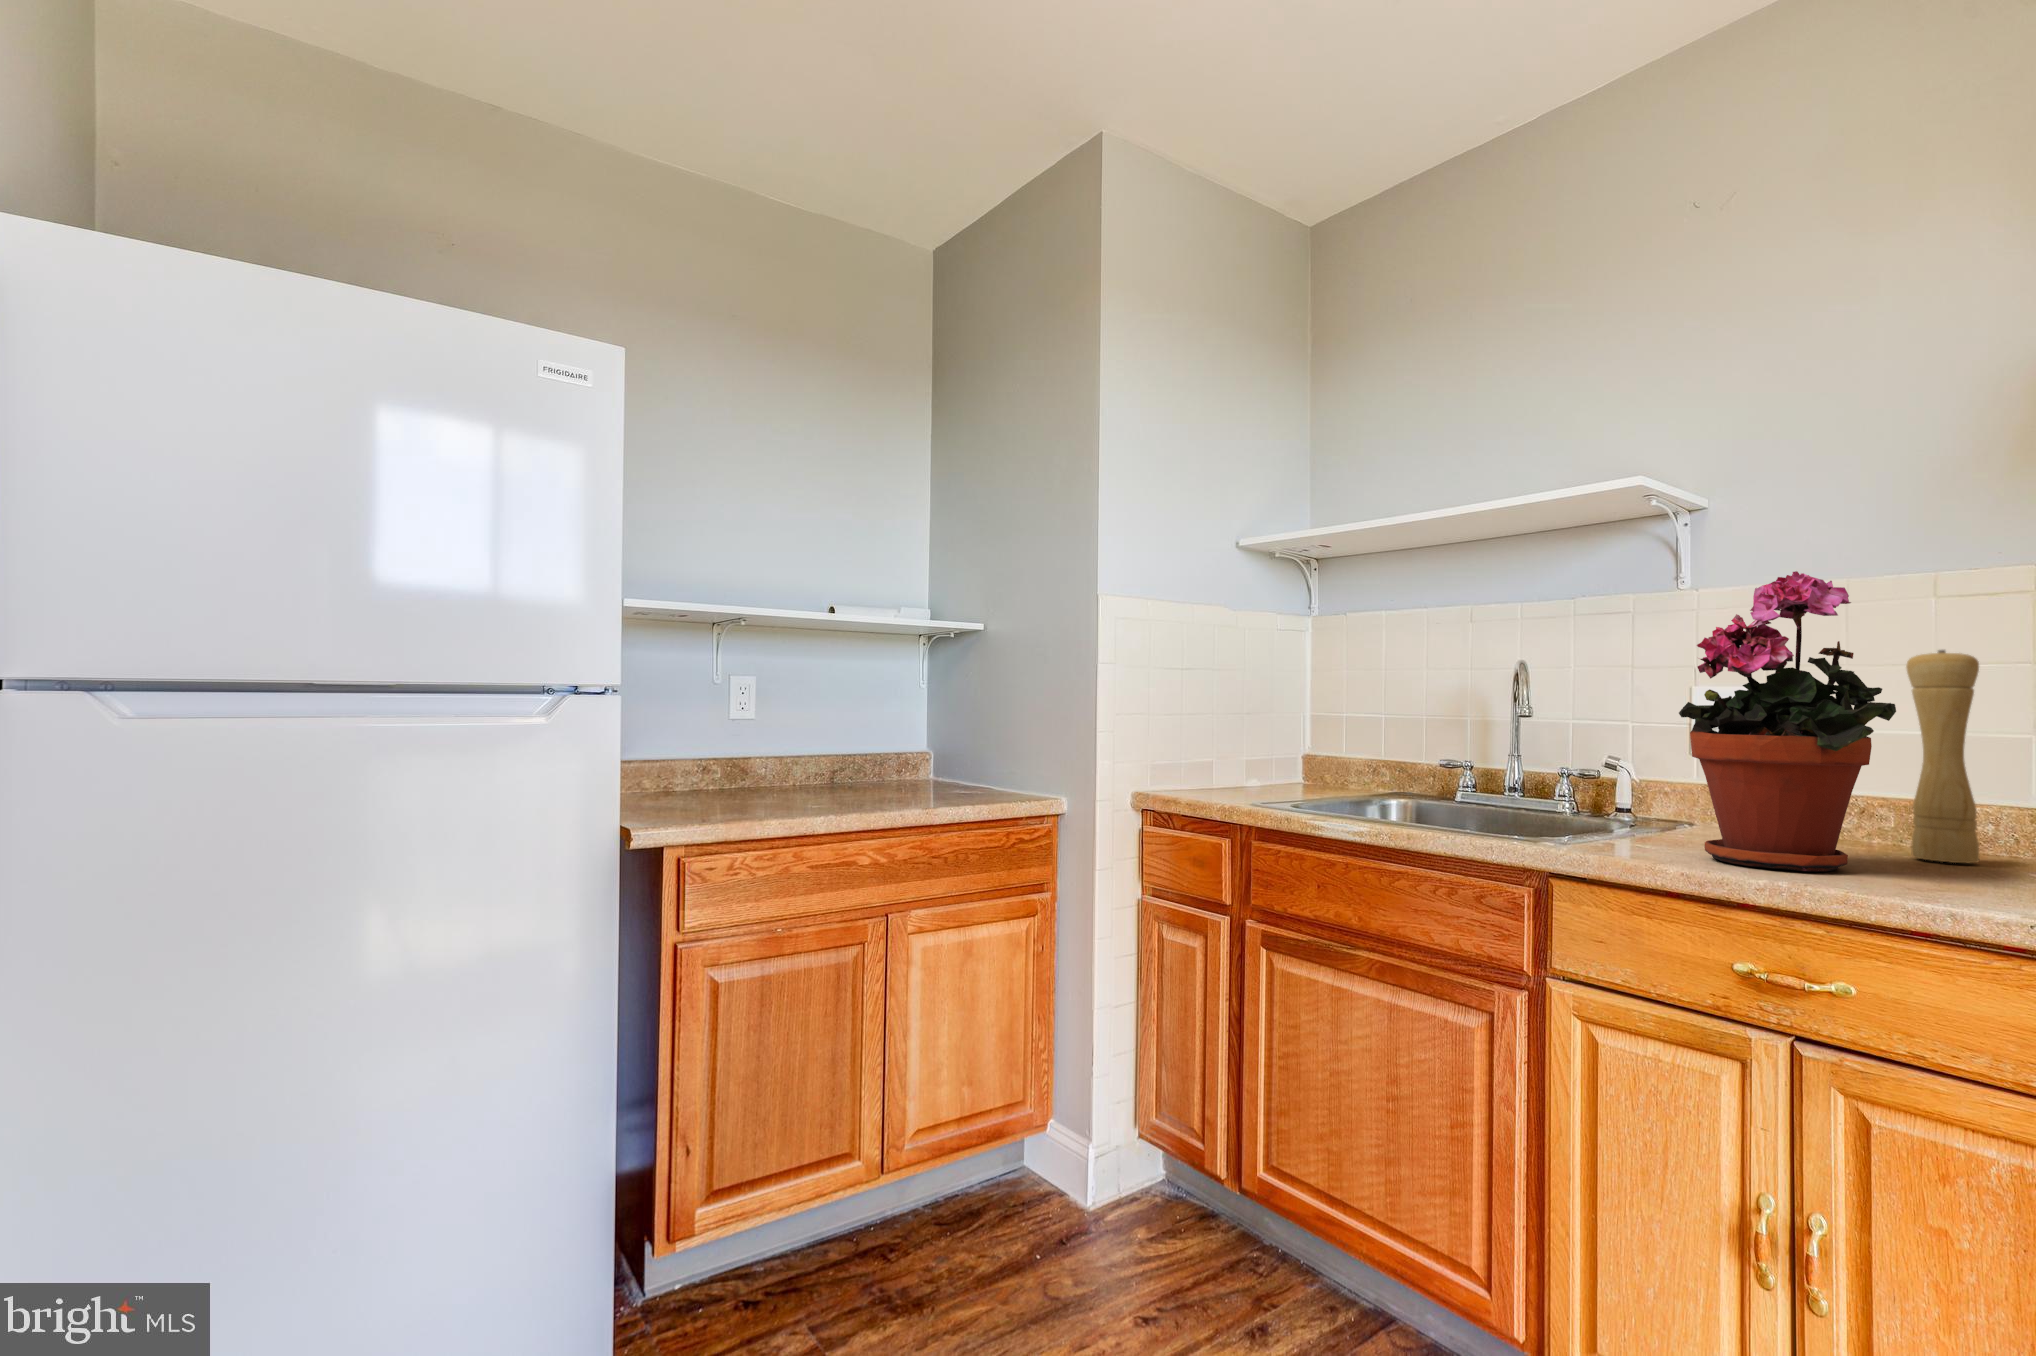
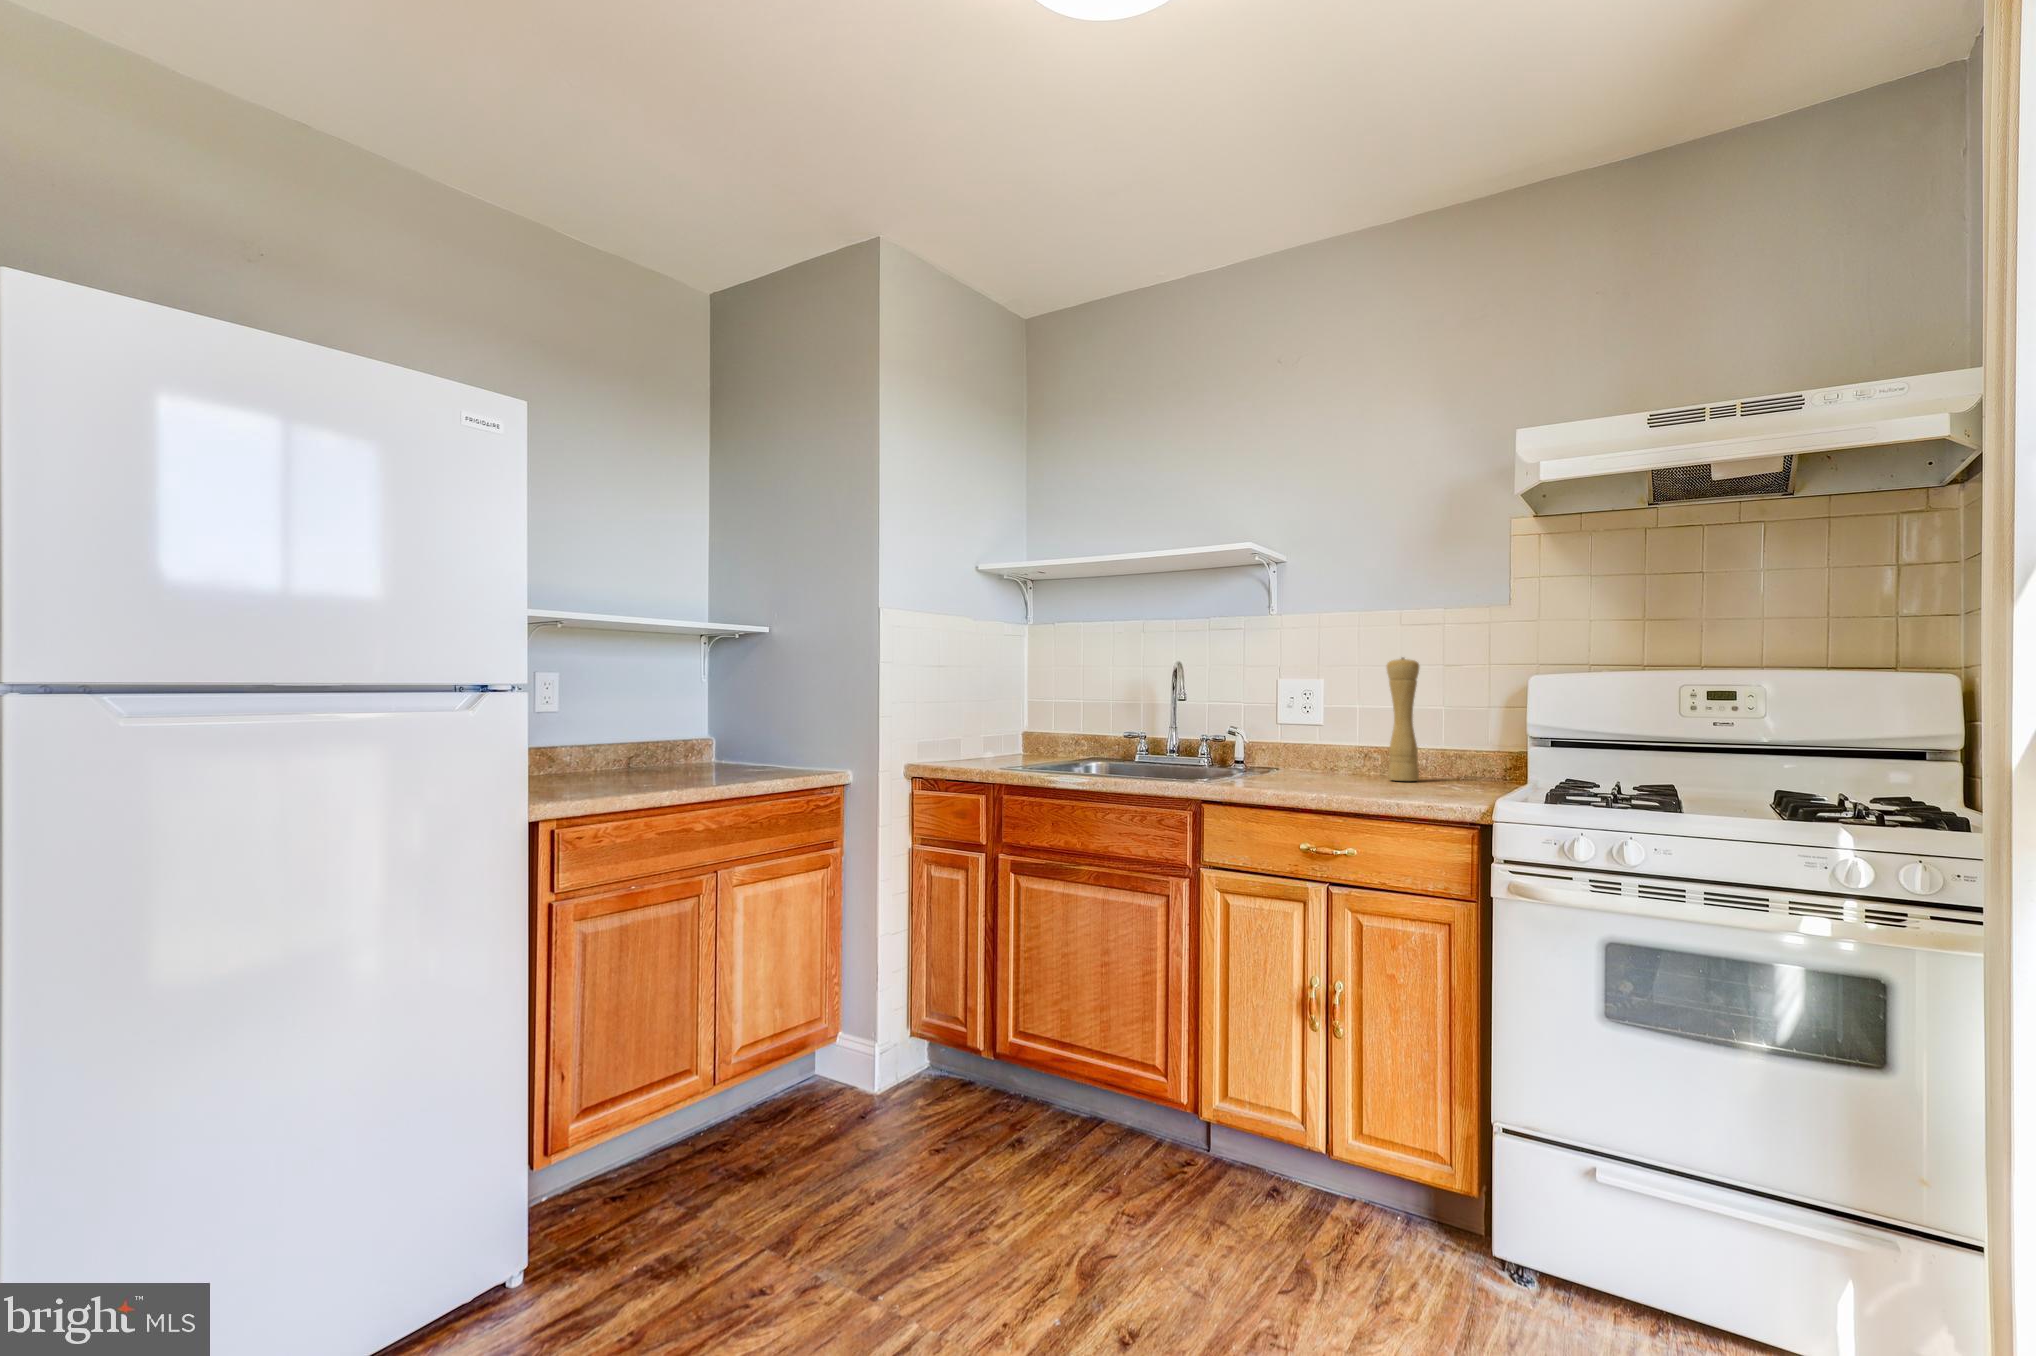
potted plant: present [1679,571,1896,872] -> none [1272,611,1379,788]

